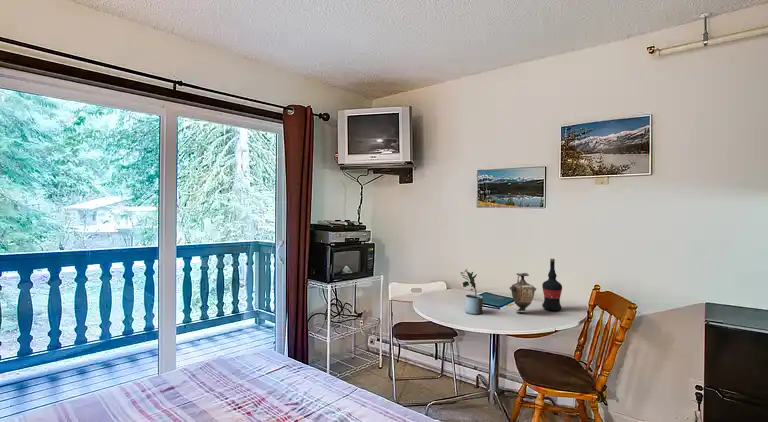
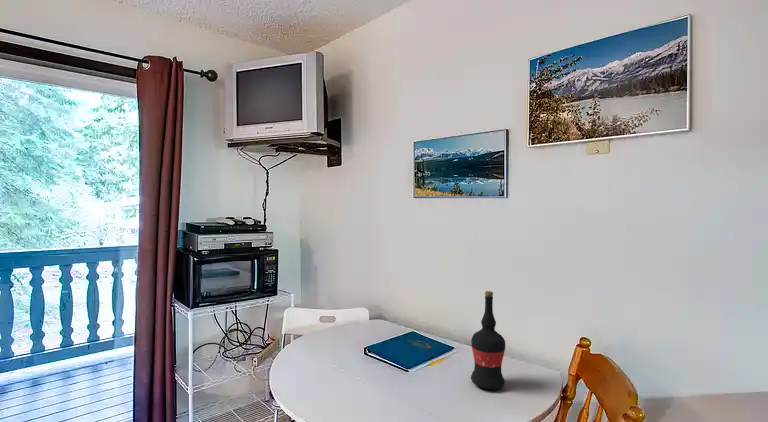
potted plant: present [461,269,483,314] -> none [307,306,354,392]
vase: present [510,273,536,311] -> none [398,316,449,390]

